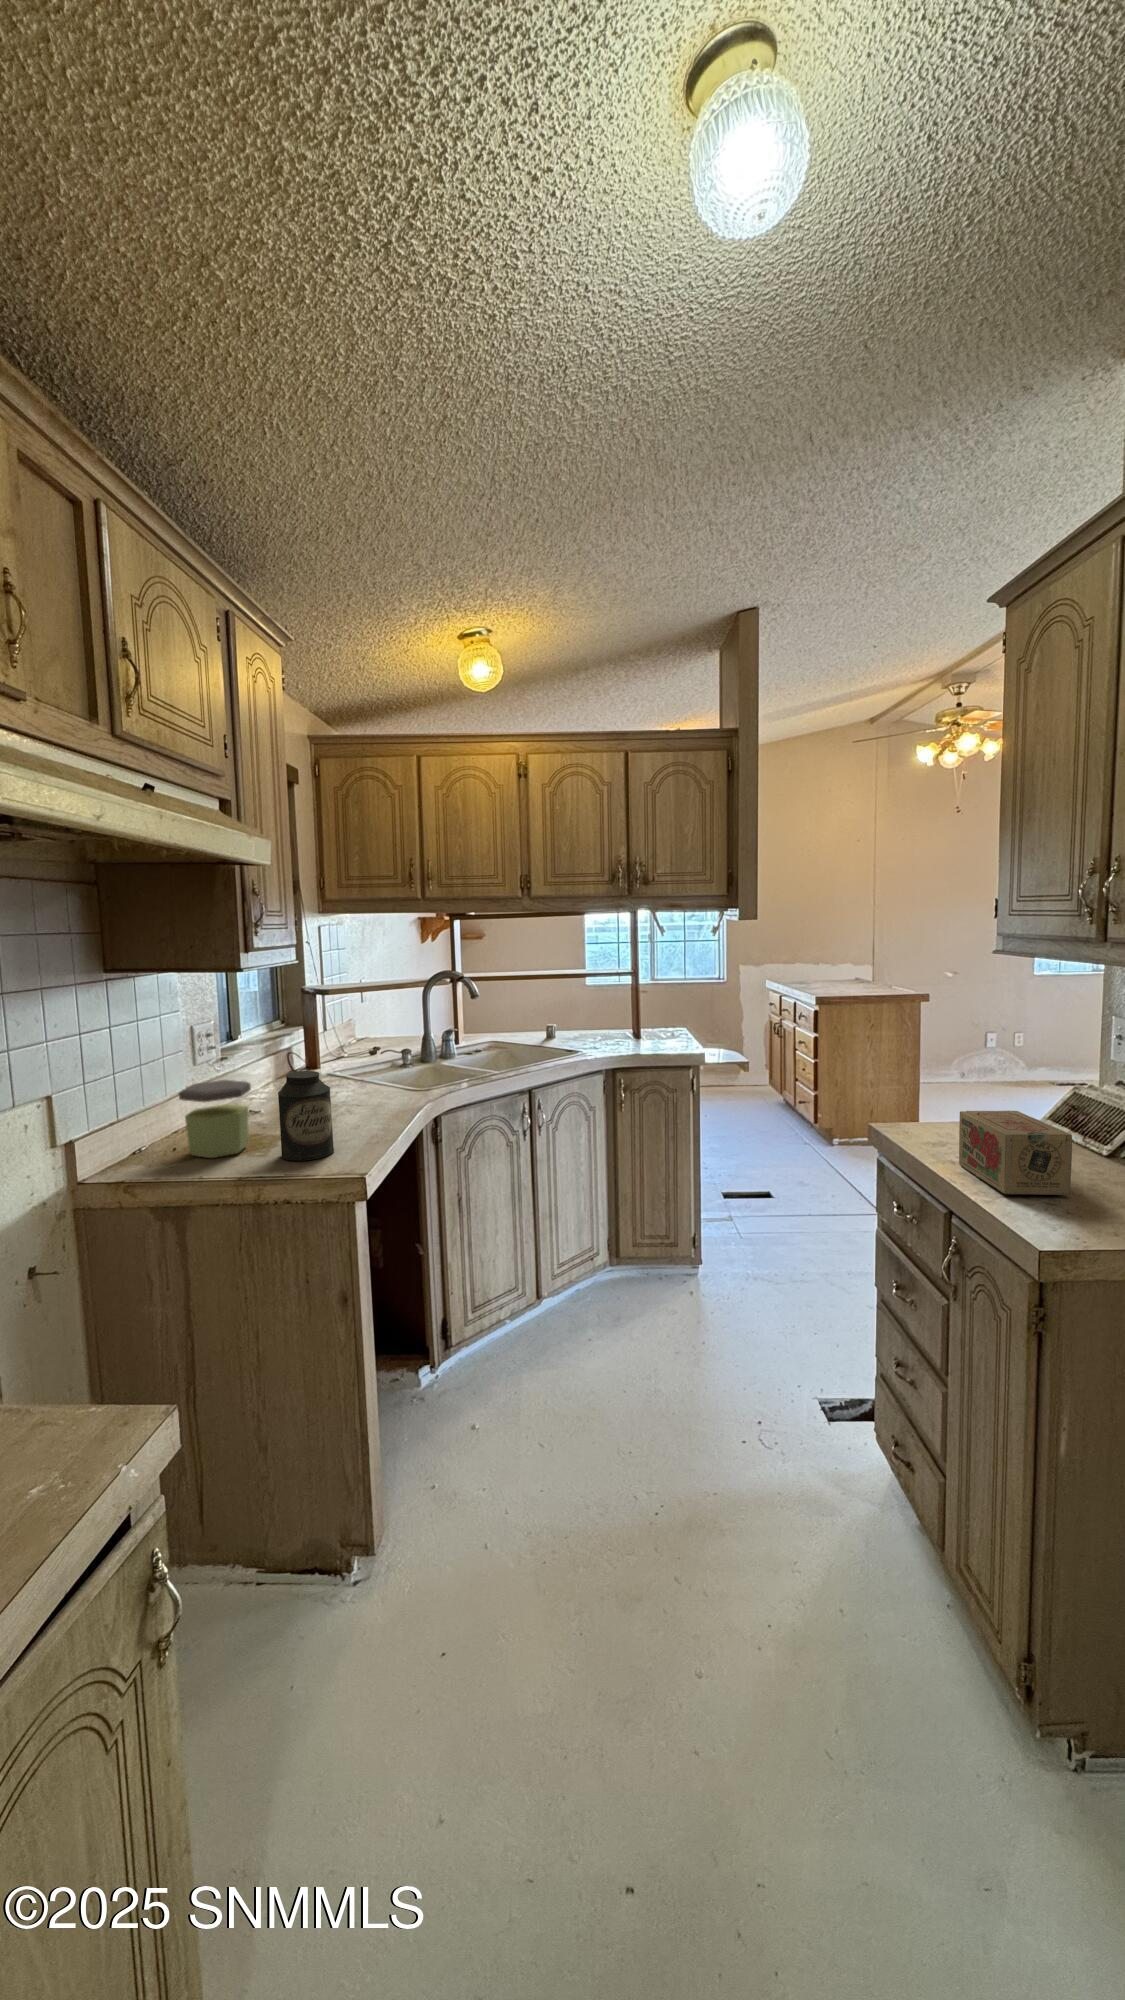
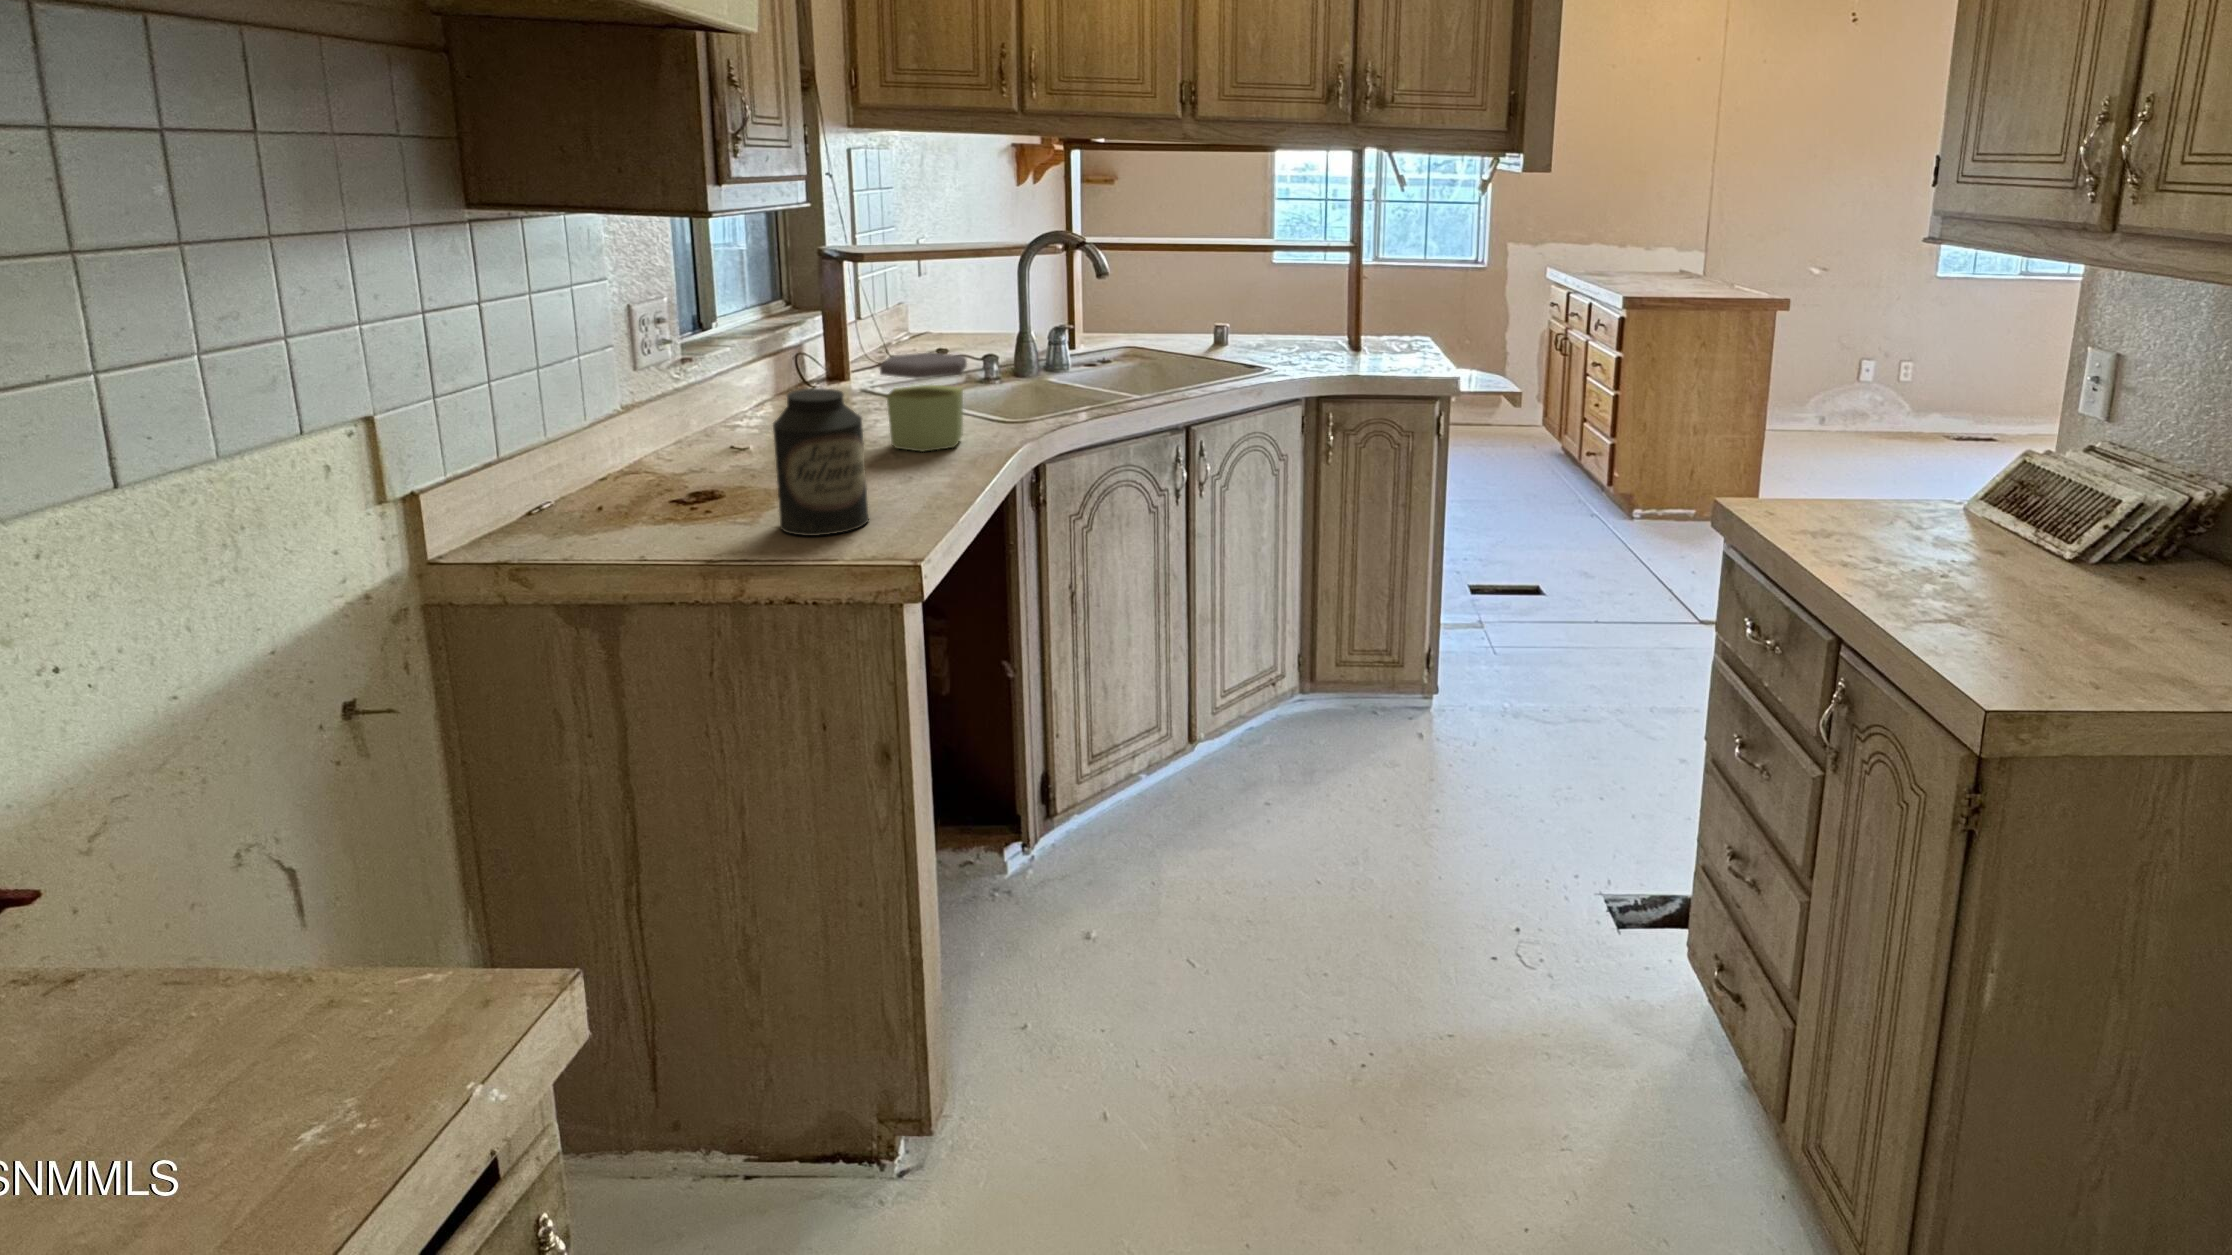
jar: present [179,1080,251,1158] -> present [880,352,967,452]
tea box: present [959,1111,1072,1195] -> none [1854,488,2038,623]

